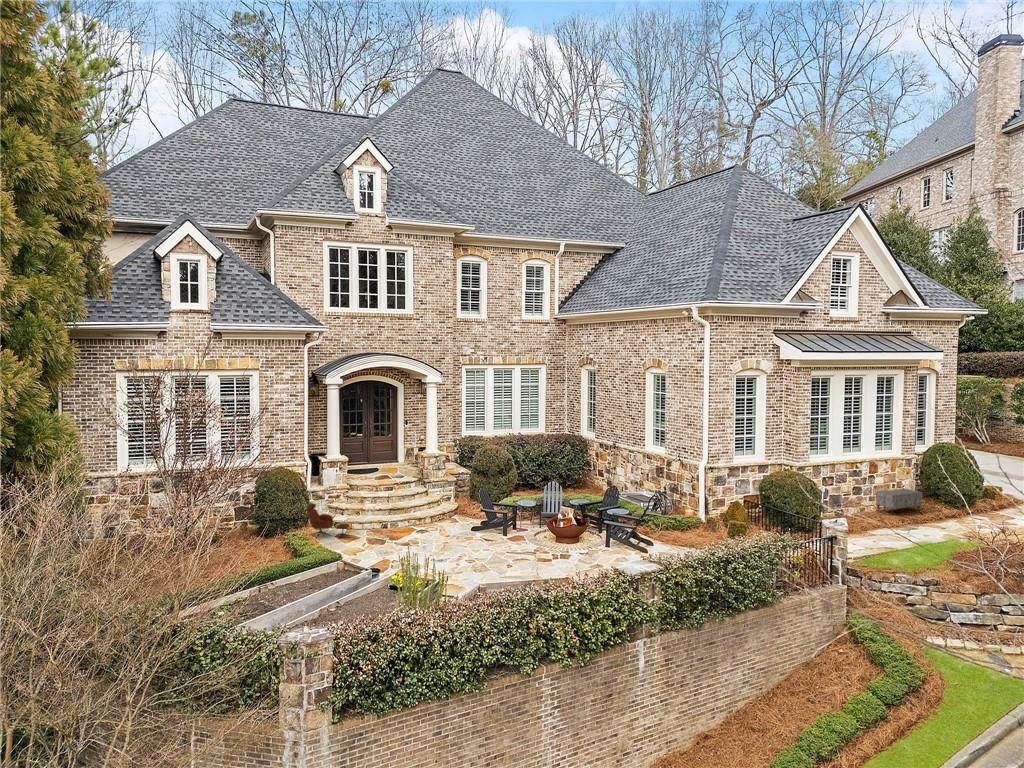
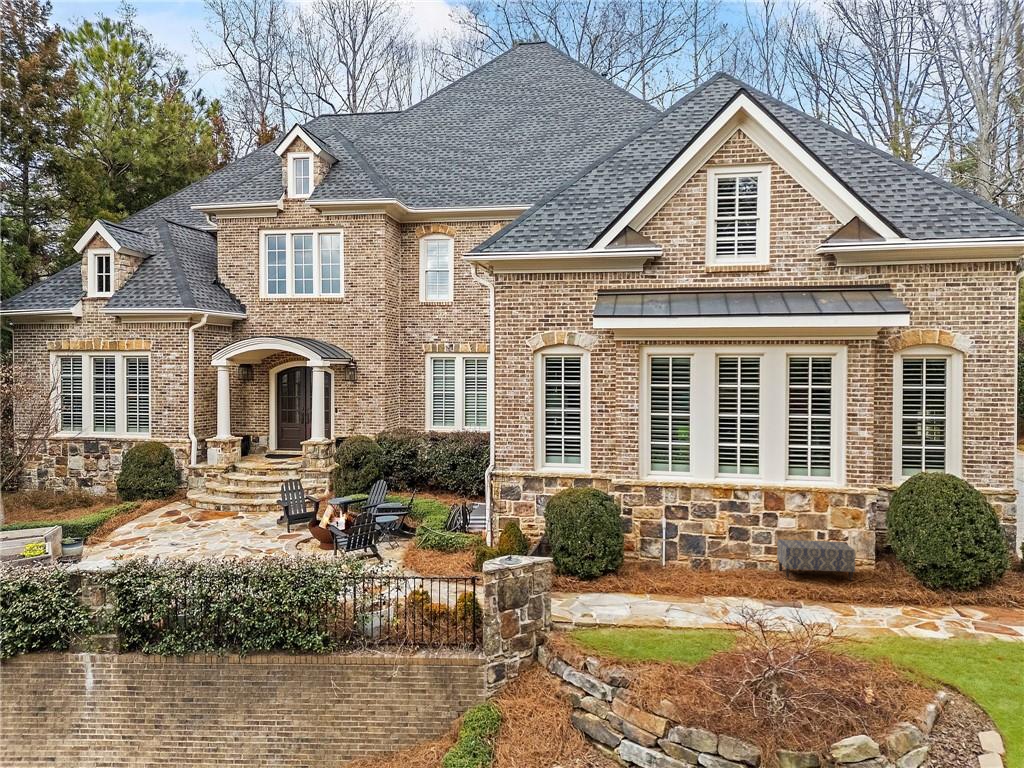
lounge chair: present [307,503,349,536] -> none [156,475,188,510]

